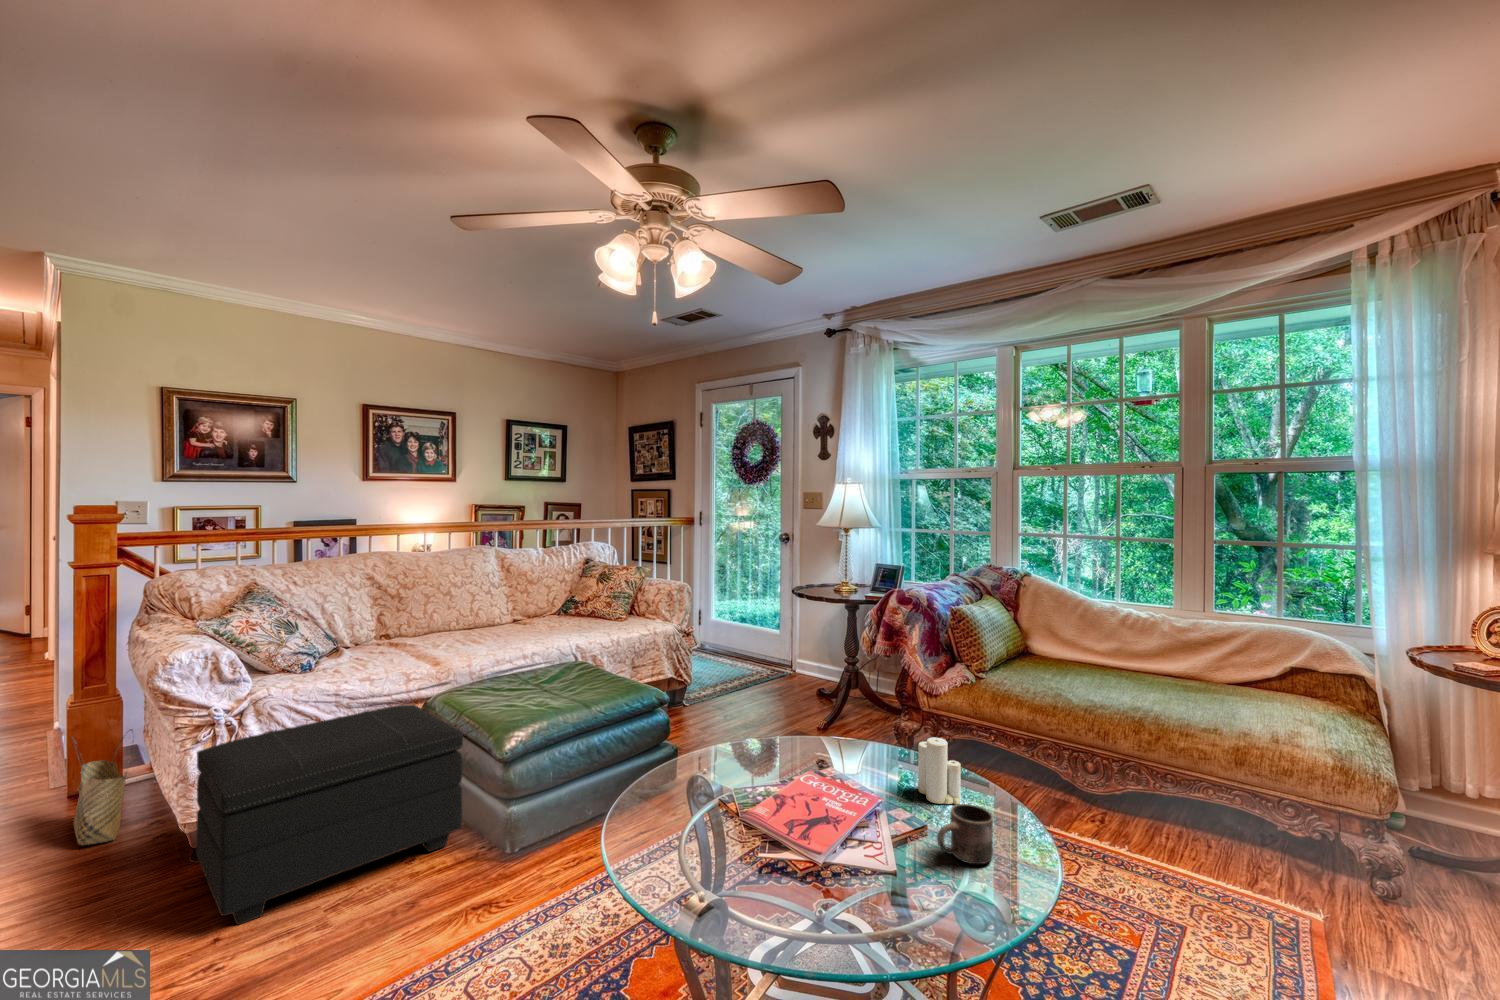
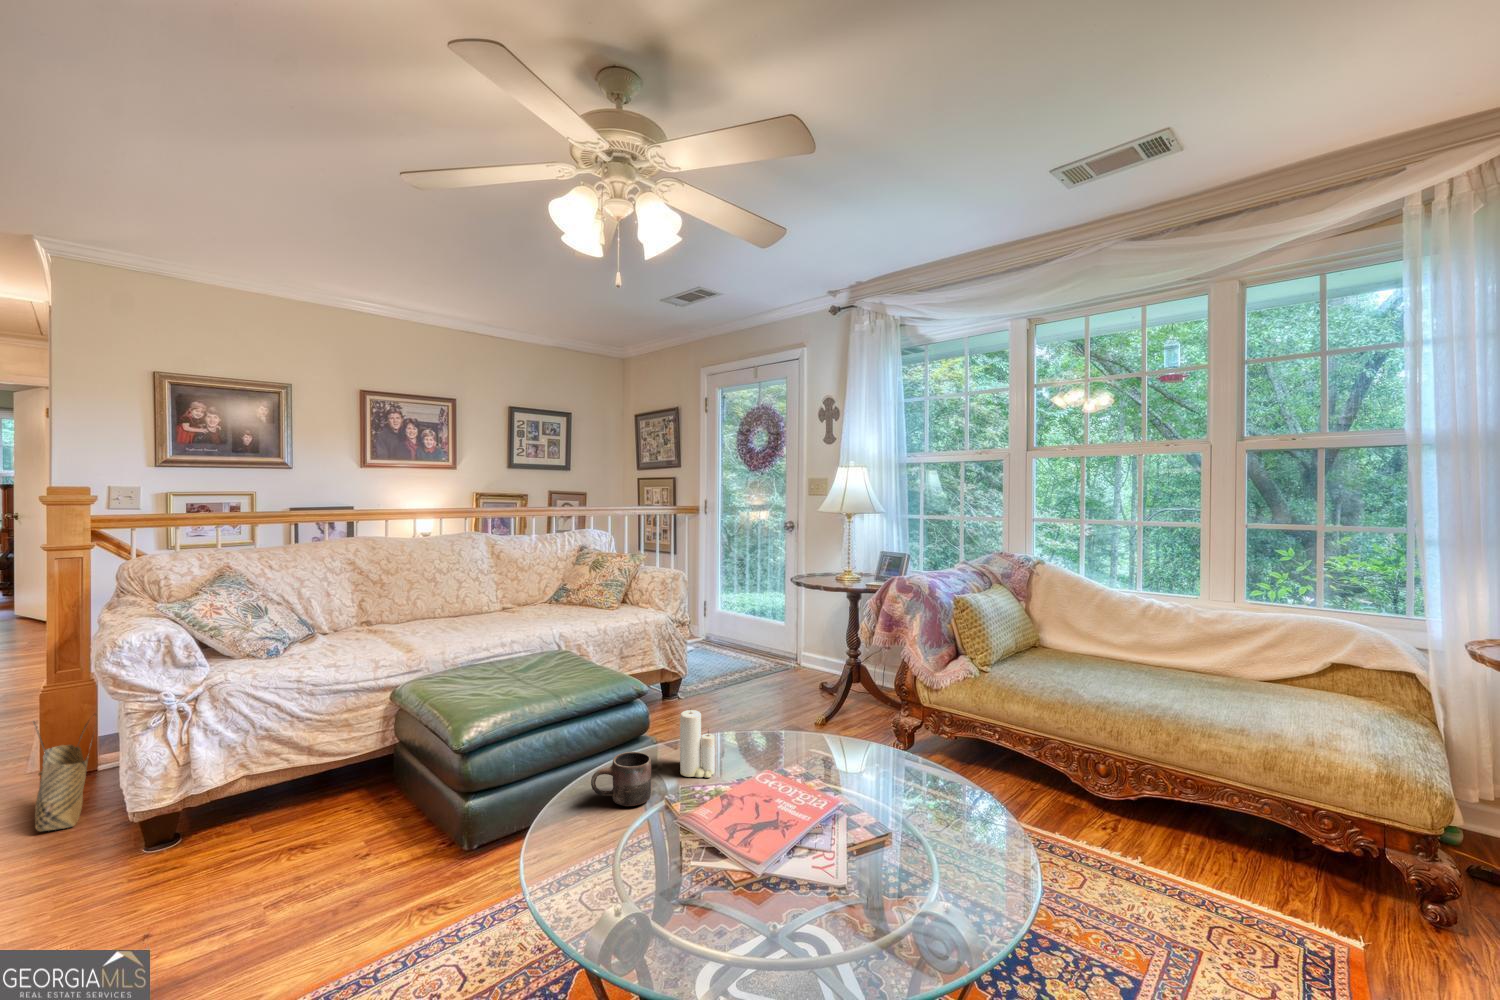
footstool: present [196,705,463,925] -> none [145,692,422,921]
candle: present [918,737,961,804] -> present [680,710,715,777]
mug: present [937,804,993,864] -> present [591,752,651,806]

